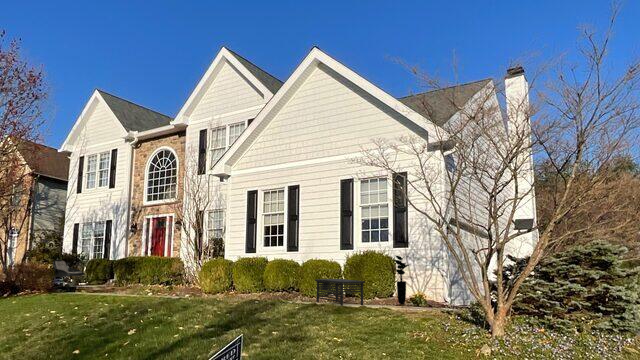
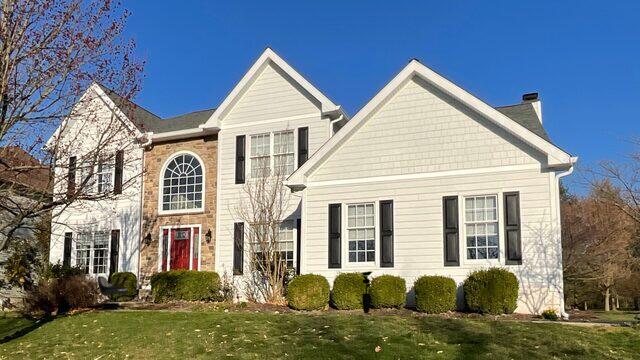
potted plant: present [394,255,409,304] -> present [362,271,374,313]
storage bench: present [315,279,365,306] -> none [440,294,497,320]

